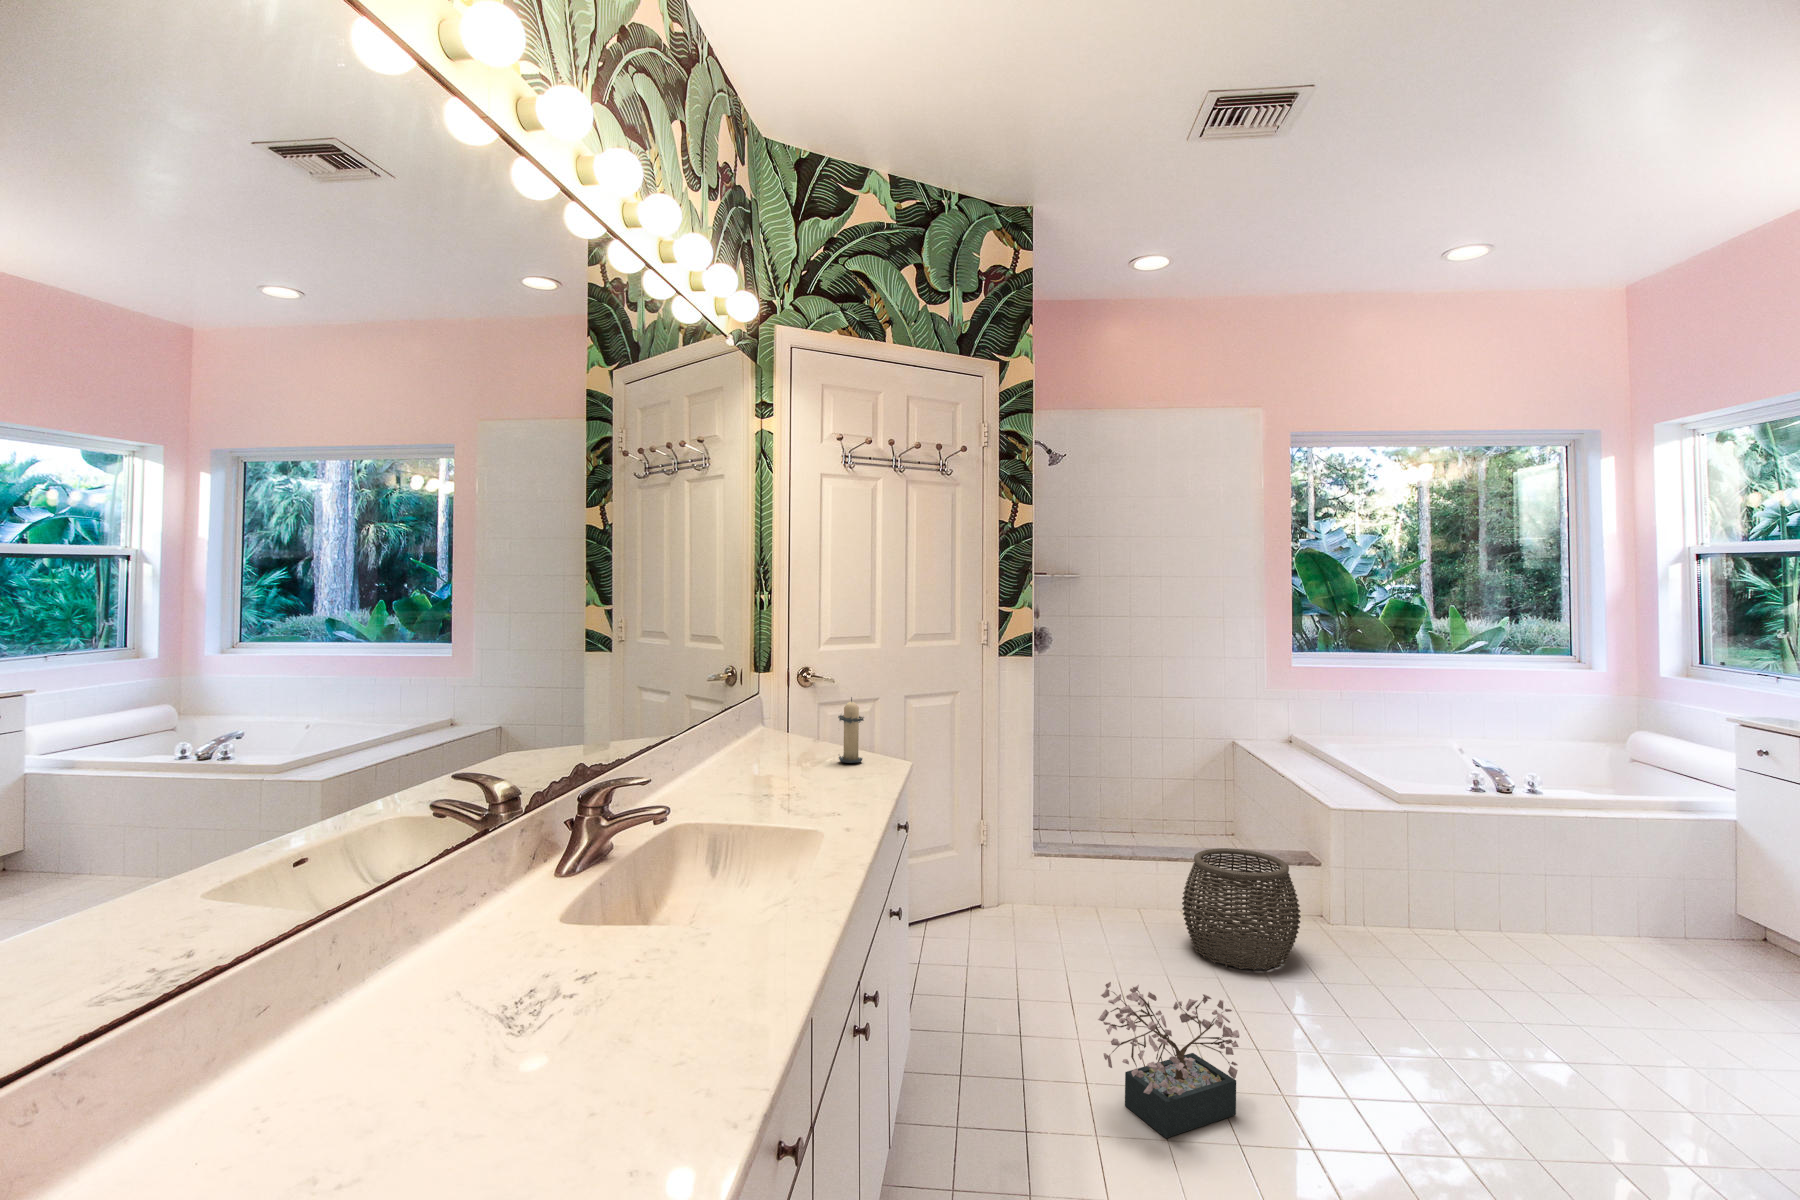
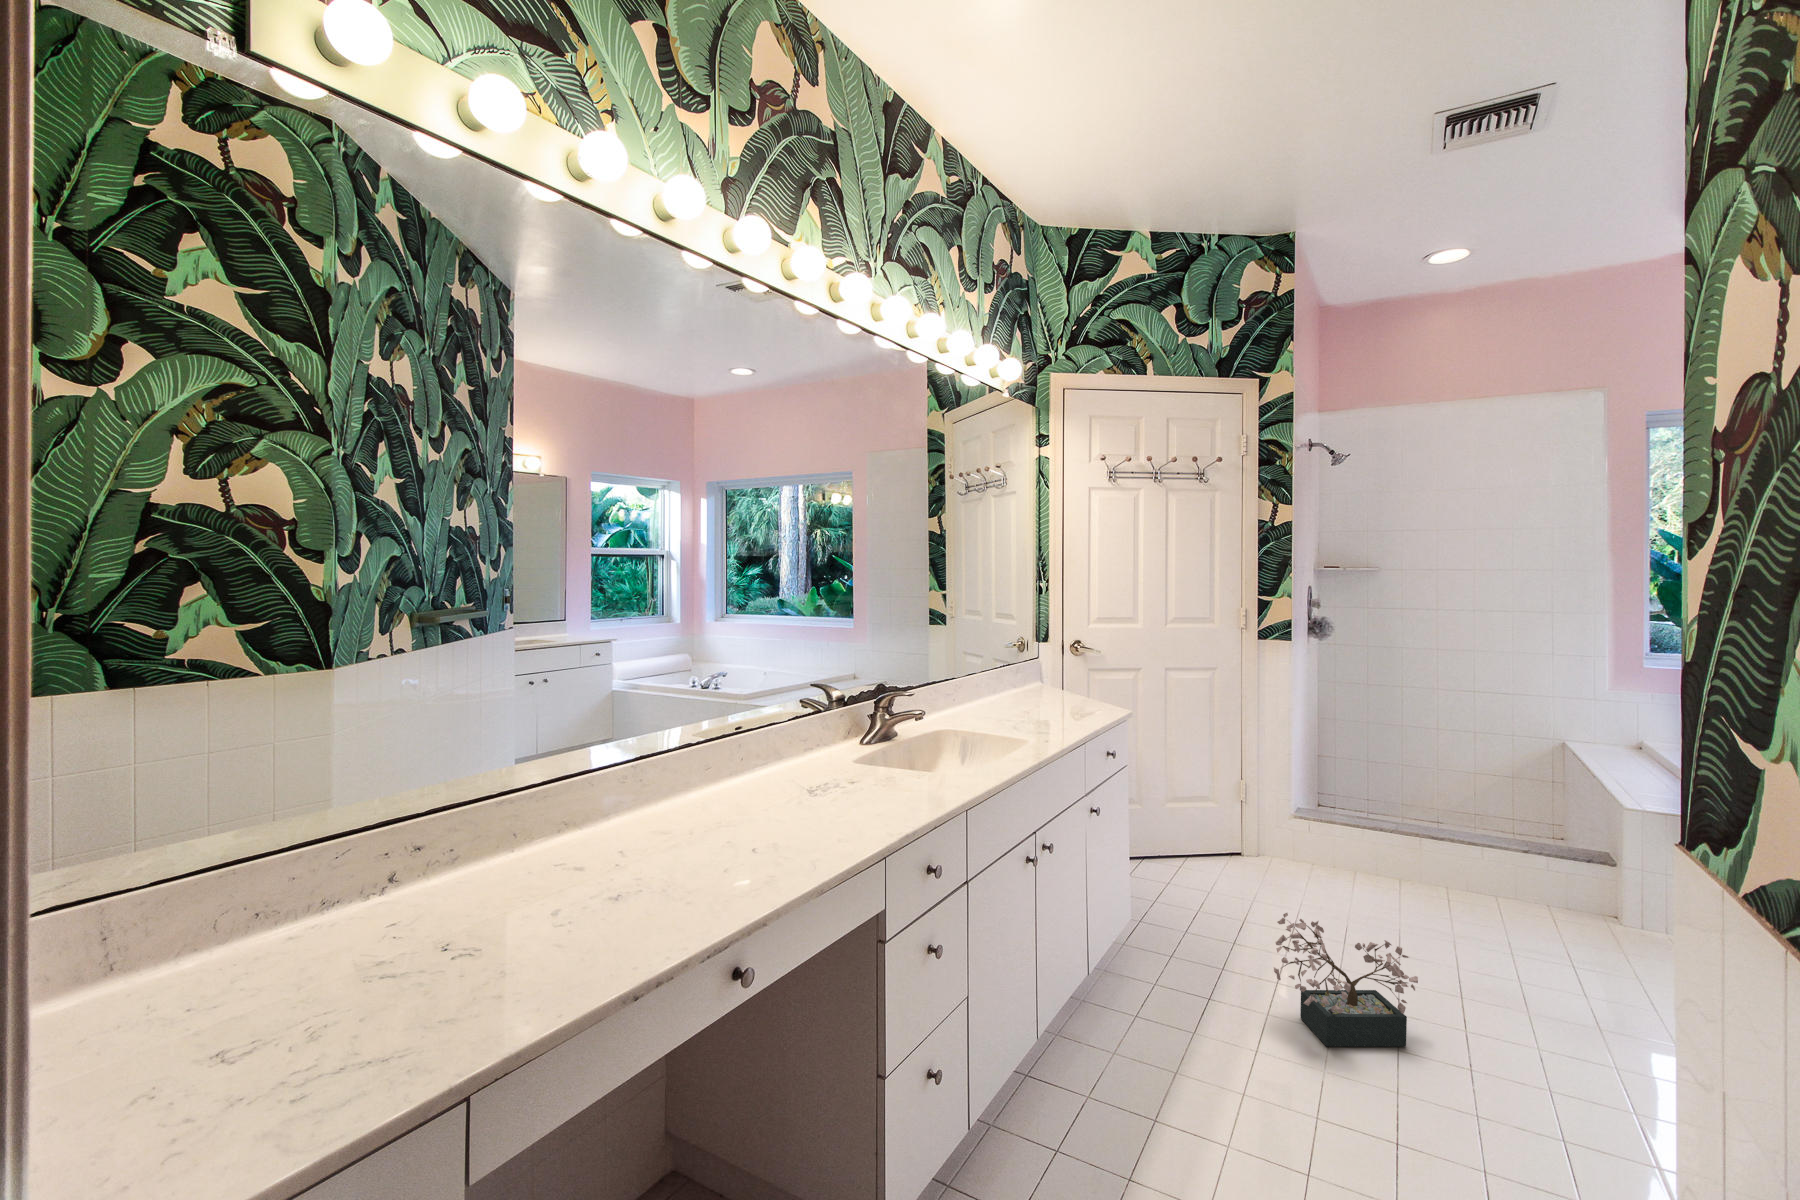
candle: present [838,697,864,763] -> none [1063,667,1087,717]
woven basket: present [1182,848,1301,970] -> none [1430,830,1561,950]

